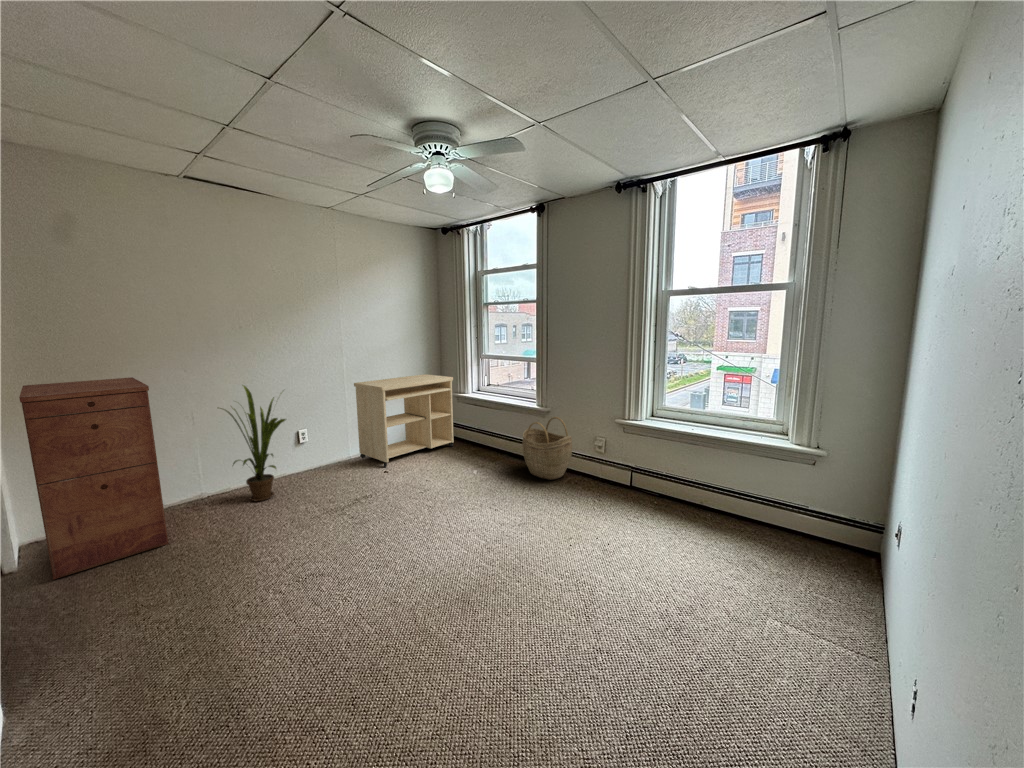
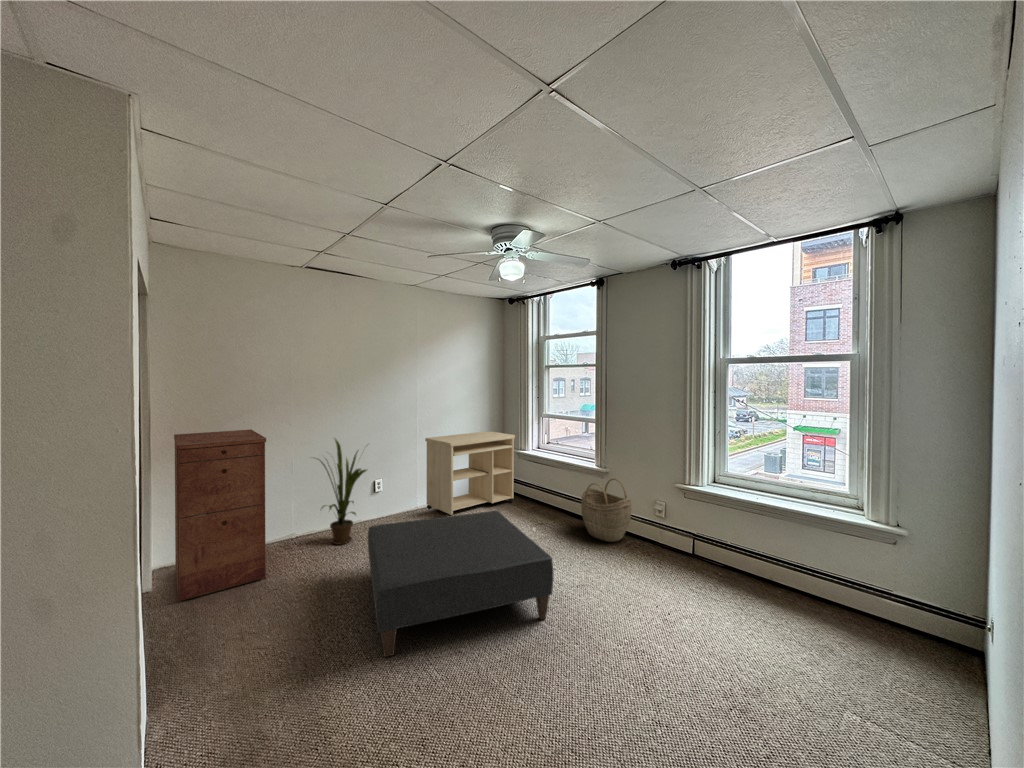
ottoman: none [288,455,494,616] -> present [368,511,553,657]

